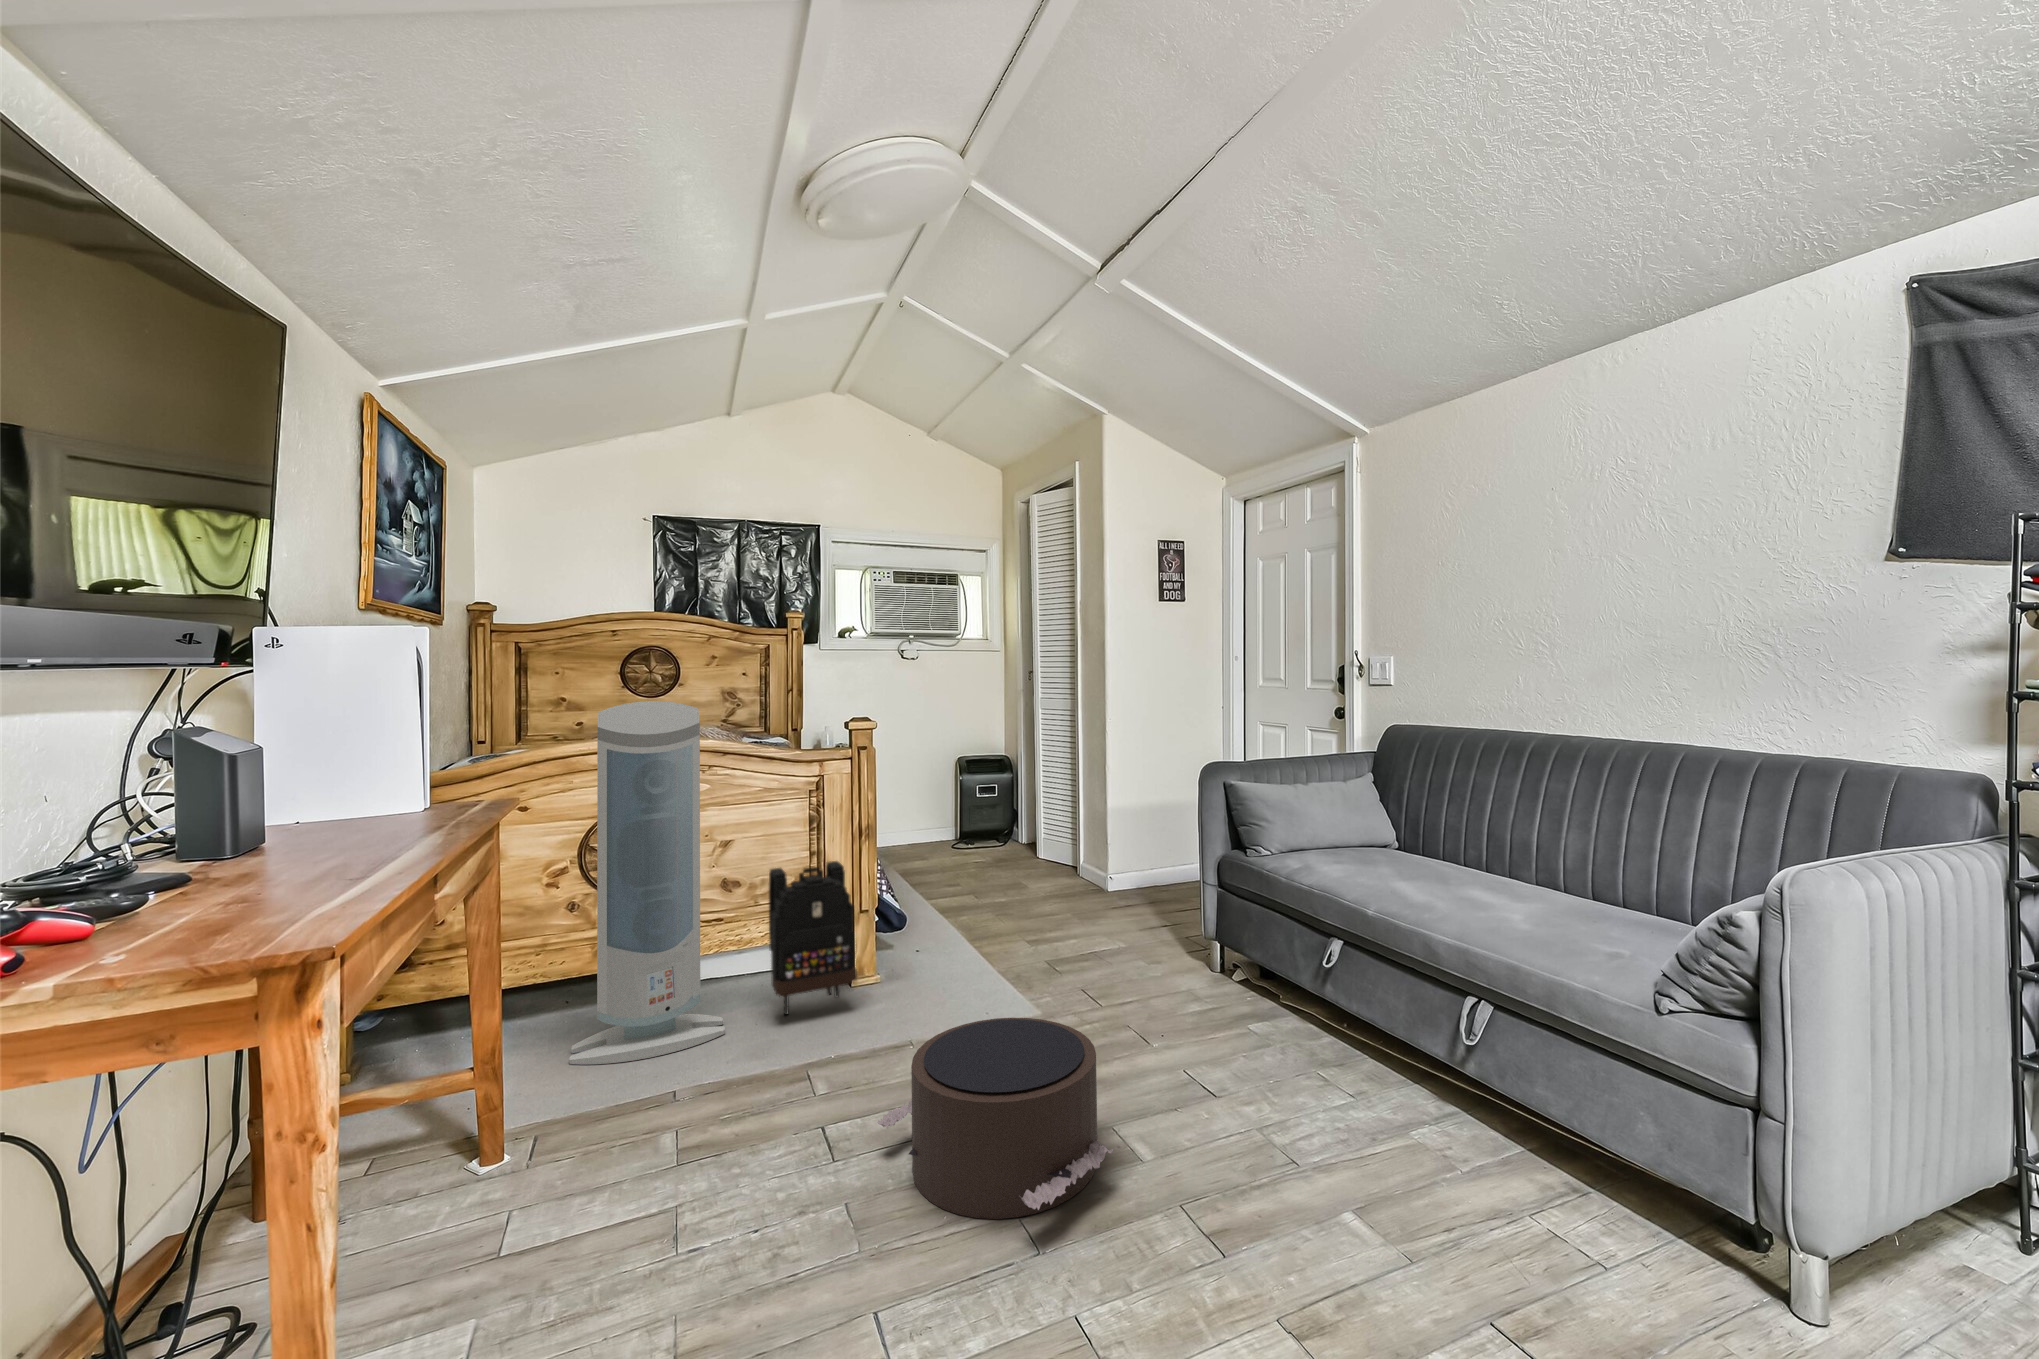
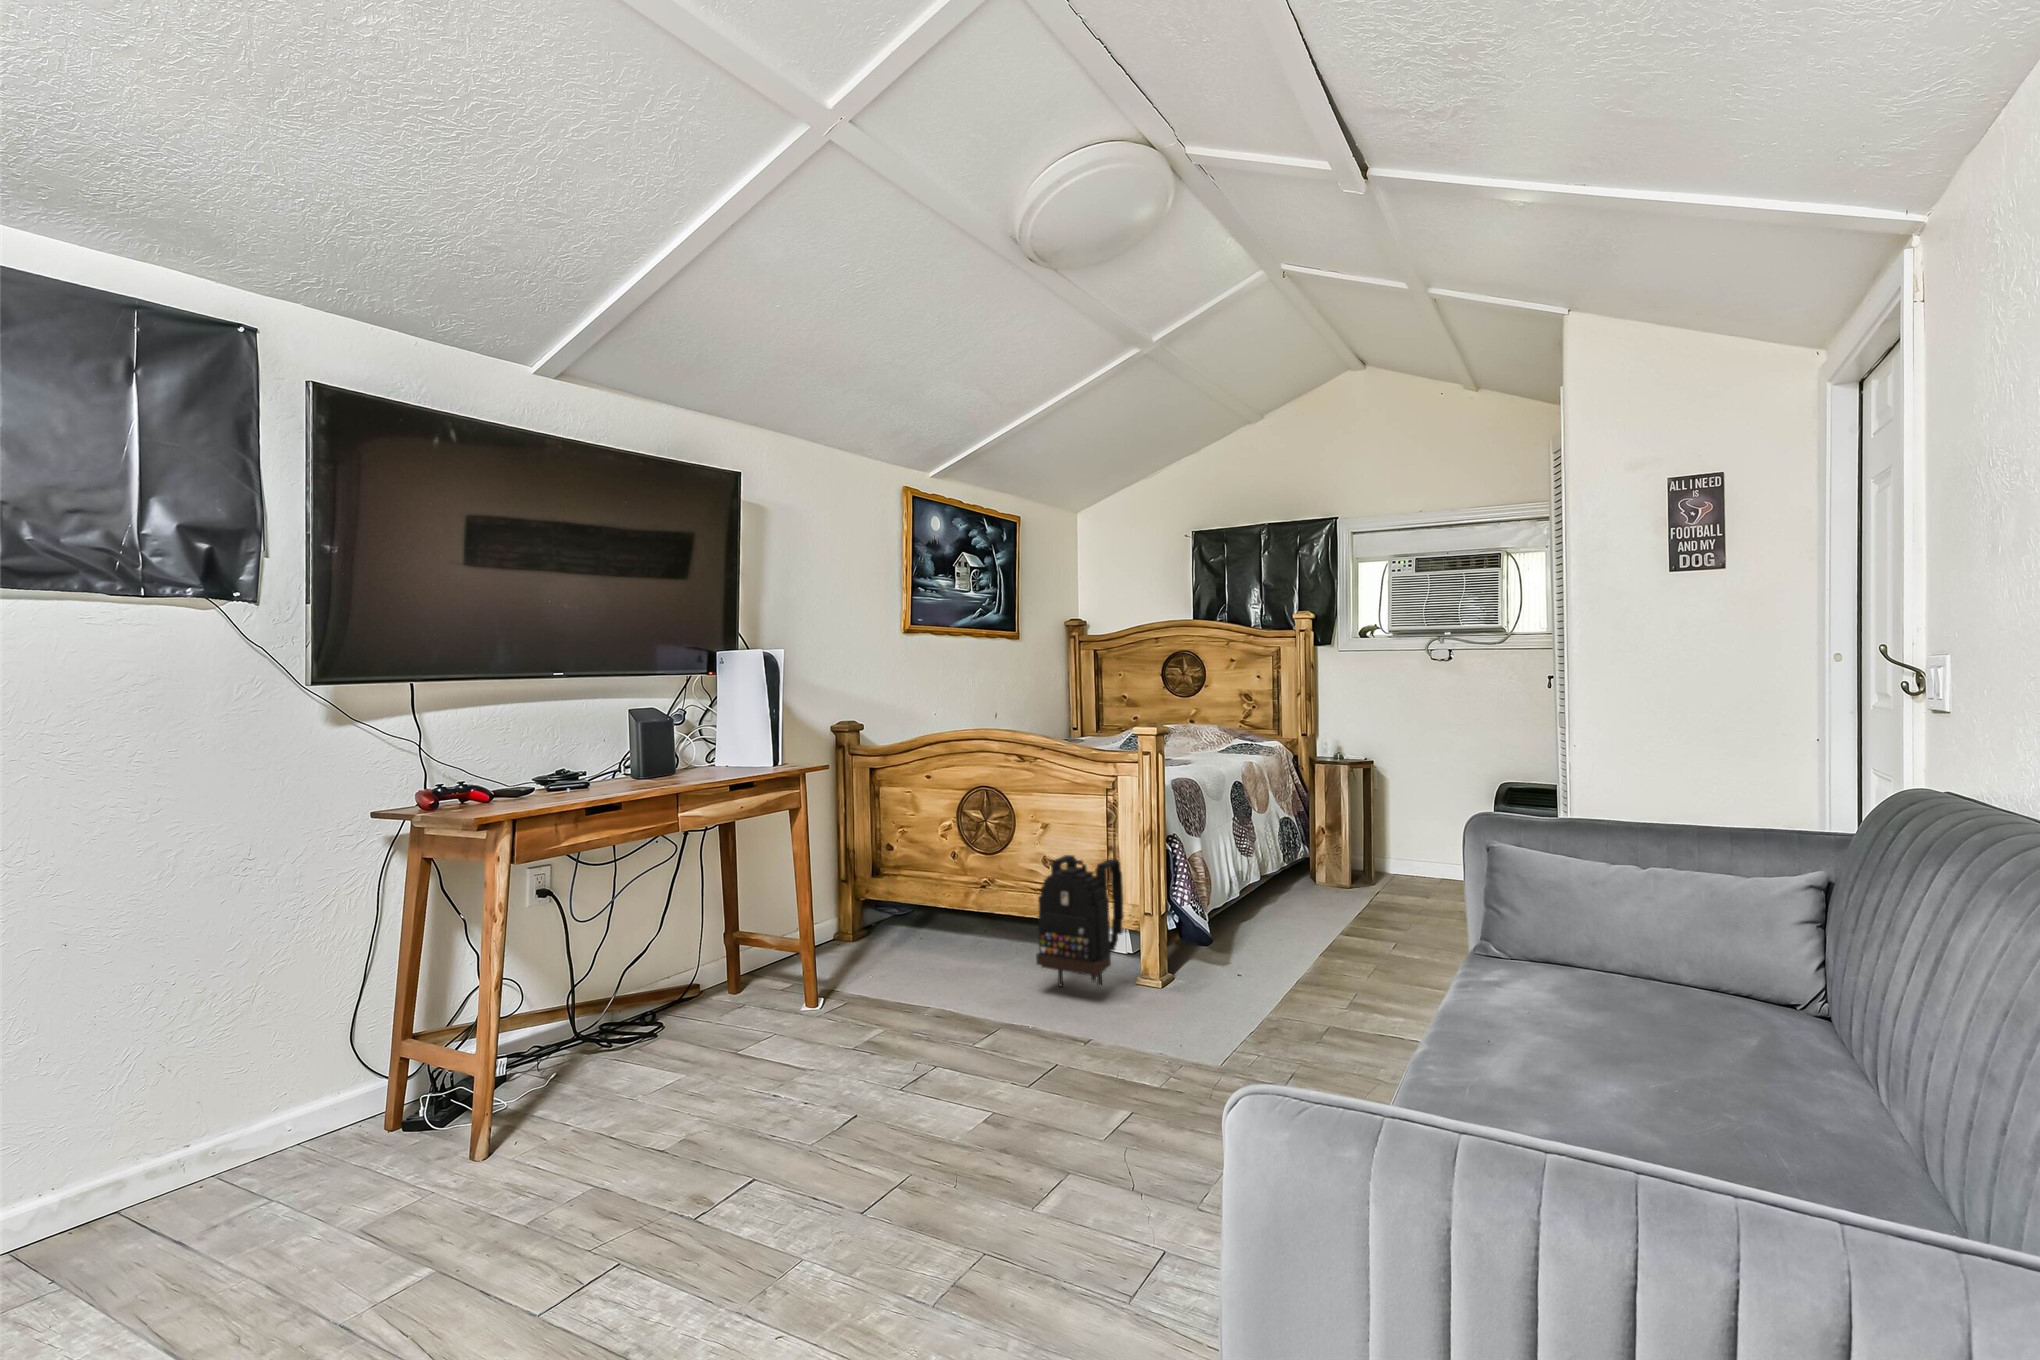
air purifier: present [569,701,725,1065] -> none [923,704,1024,984]
pouf: present [877,1018,1113,1219] -> none [818,1027,1025,1225]

